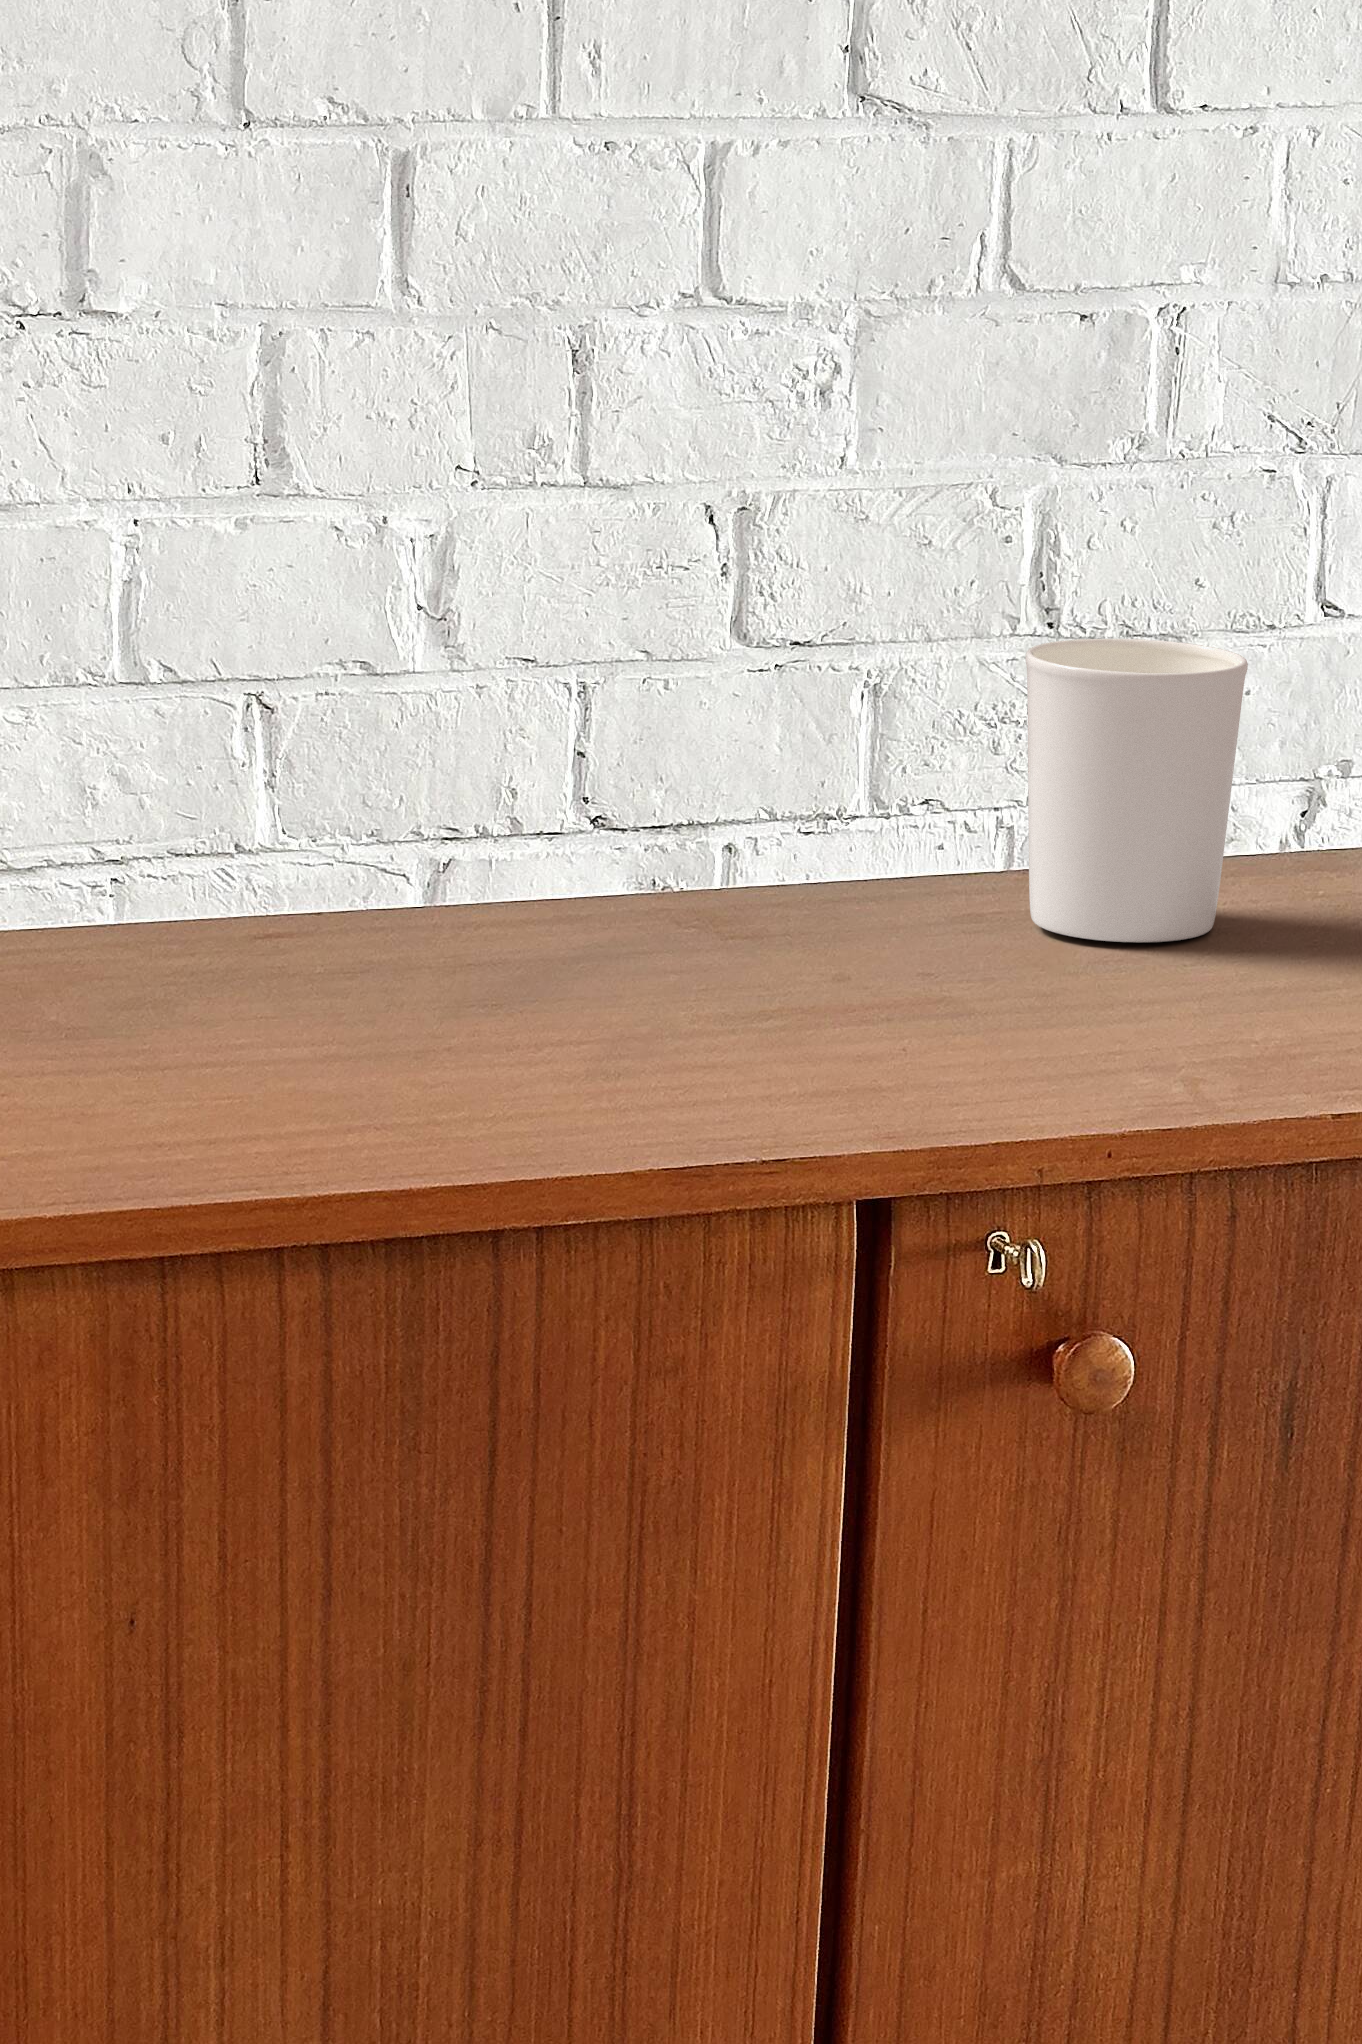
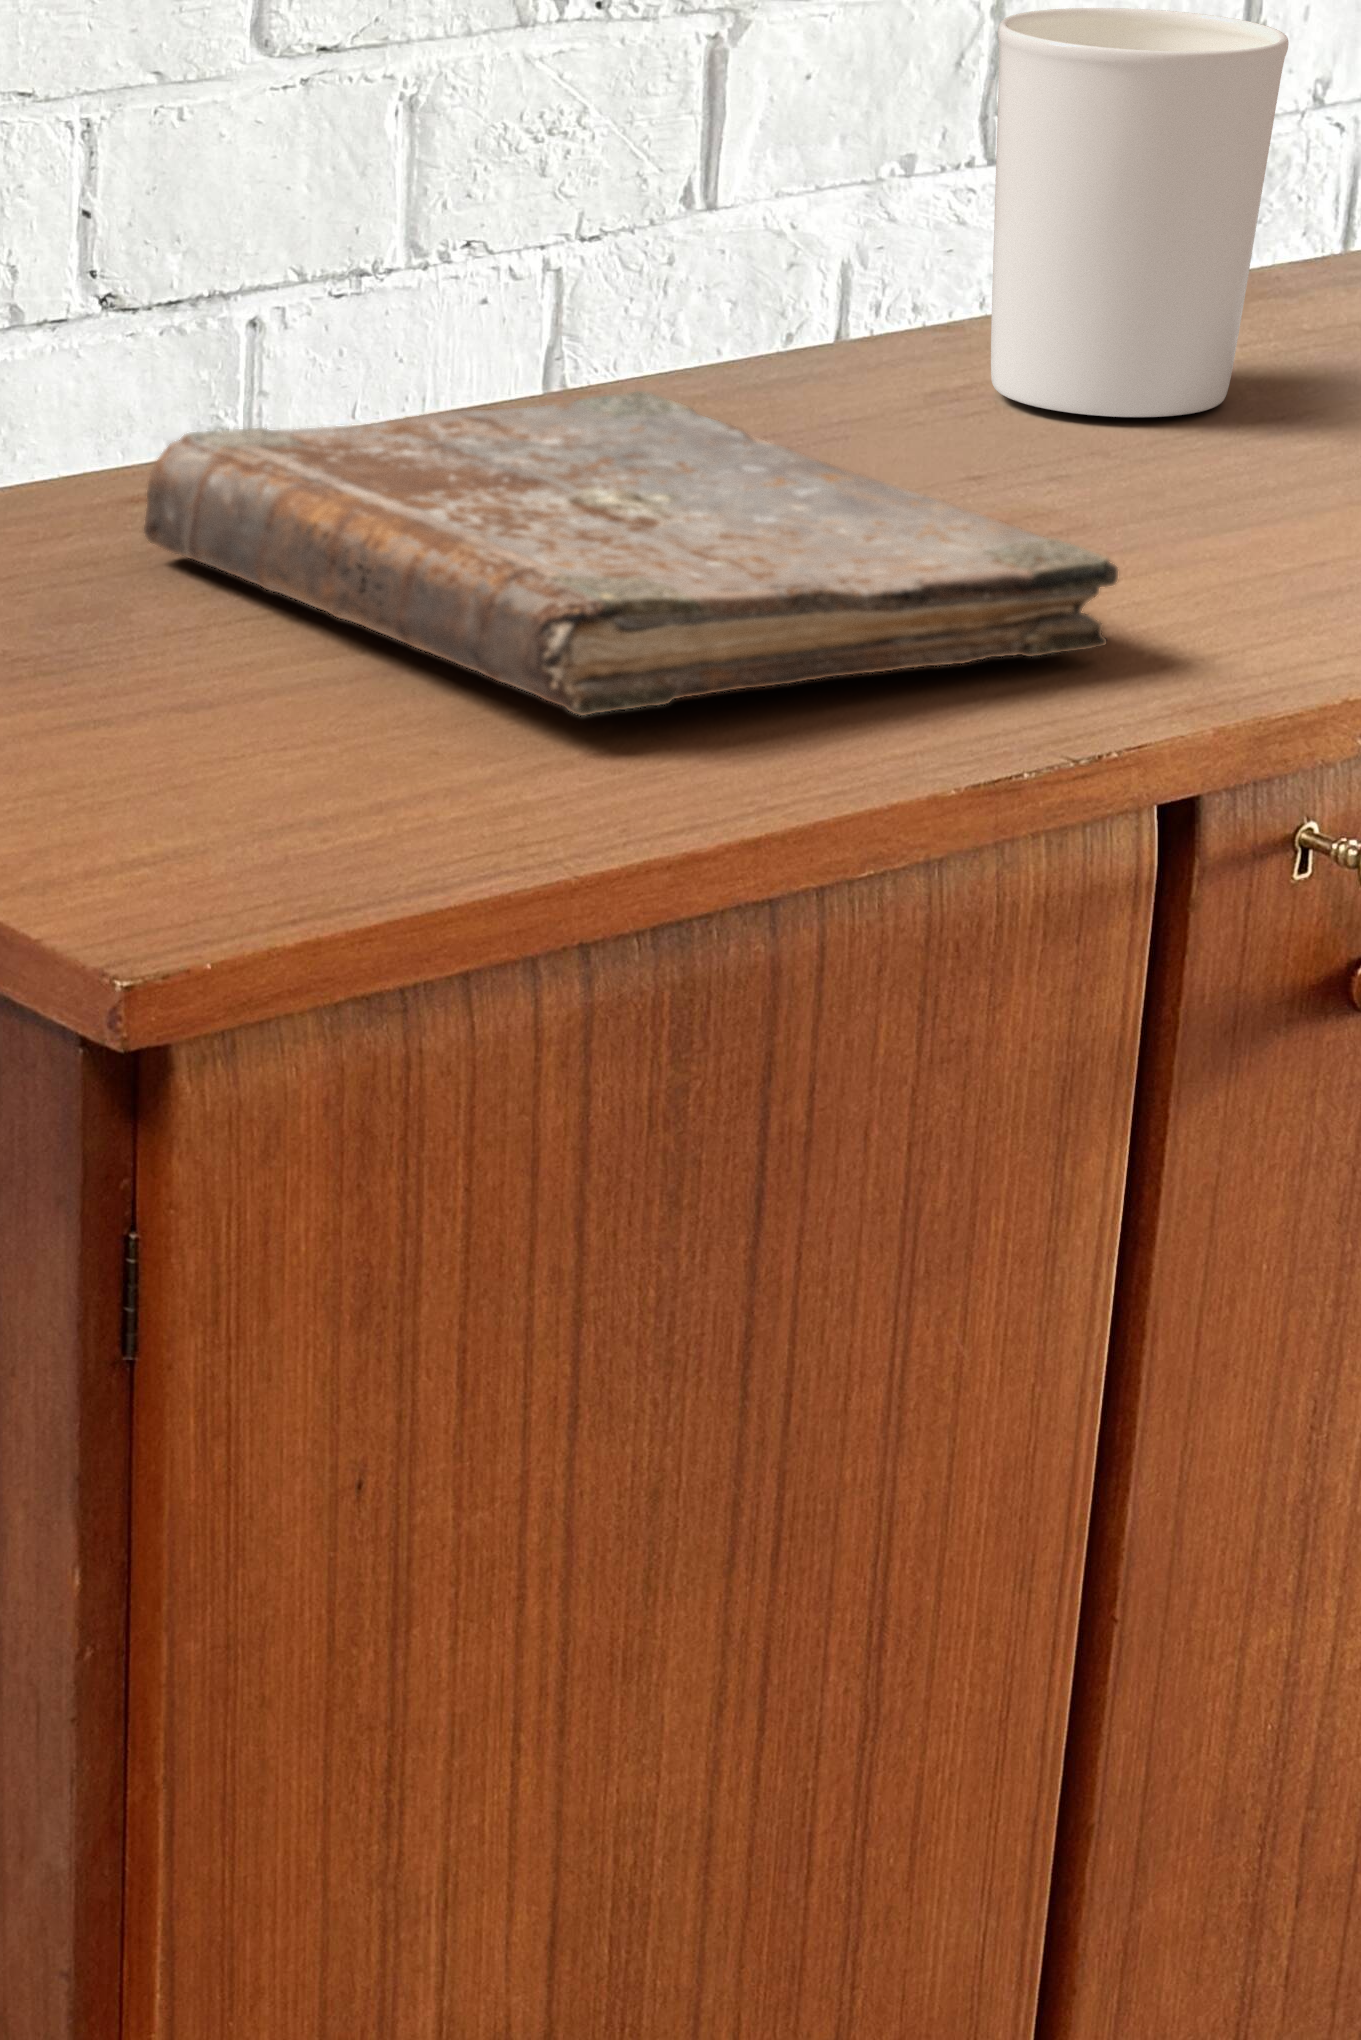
book: none [255,897,860,1105] -> present [144,391,1118,716]

